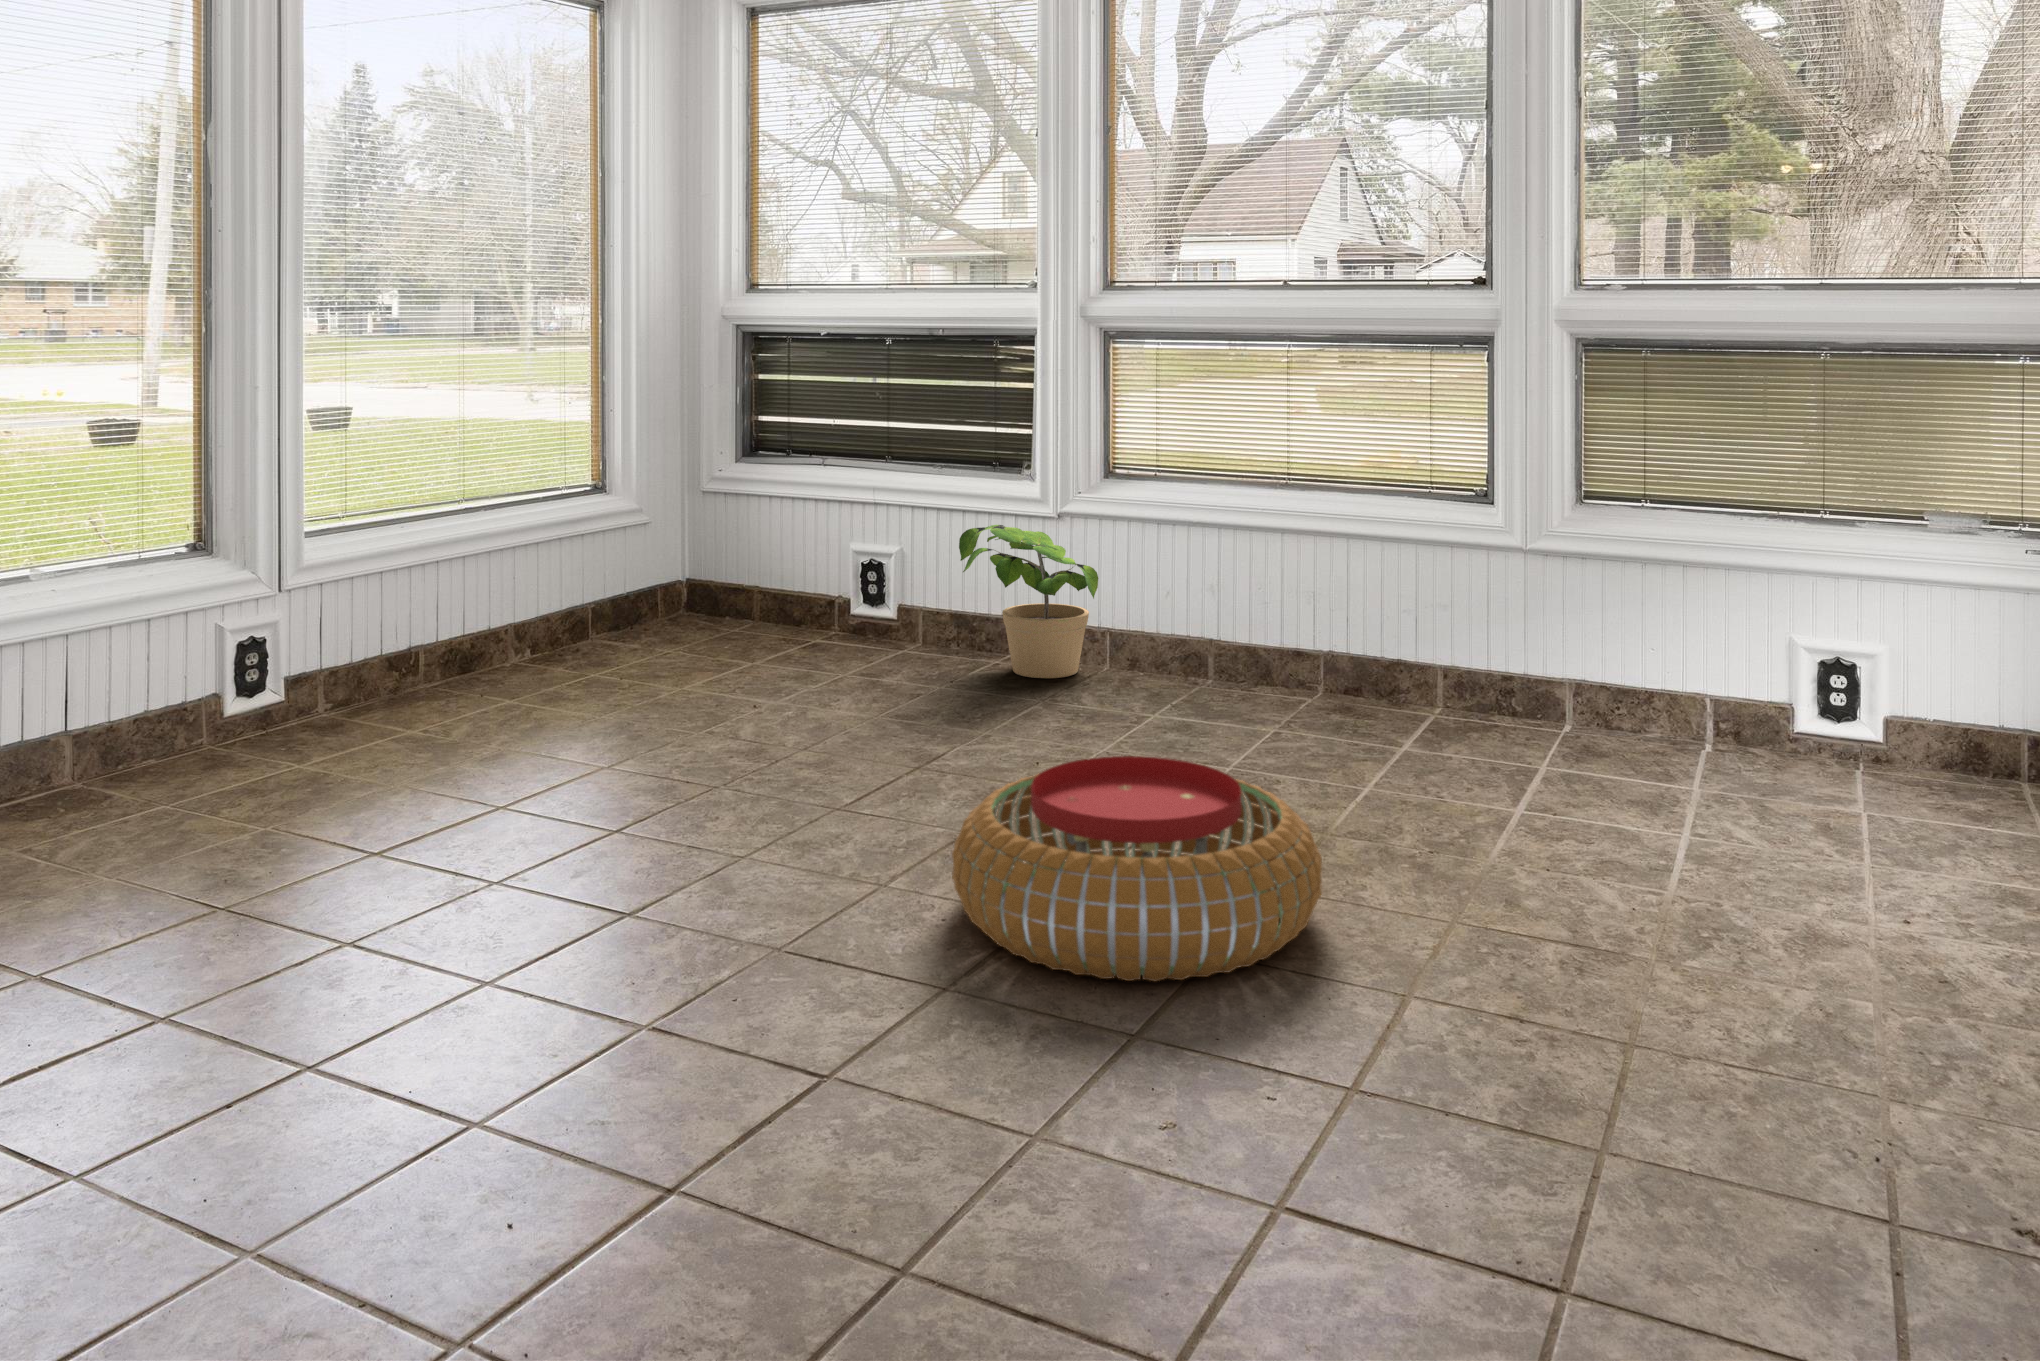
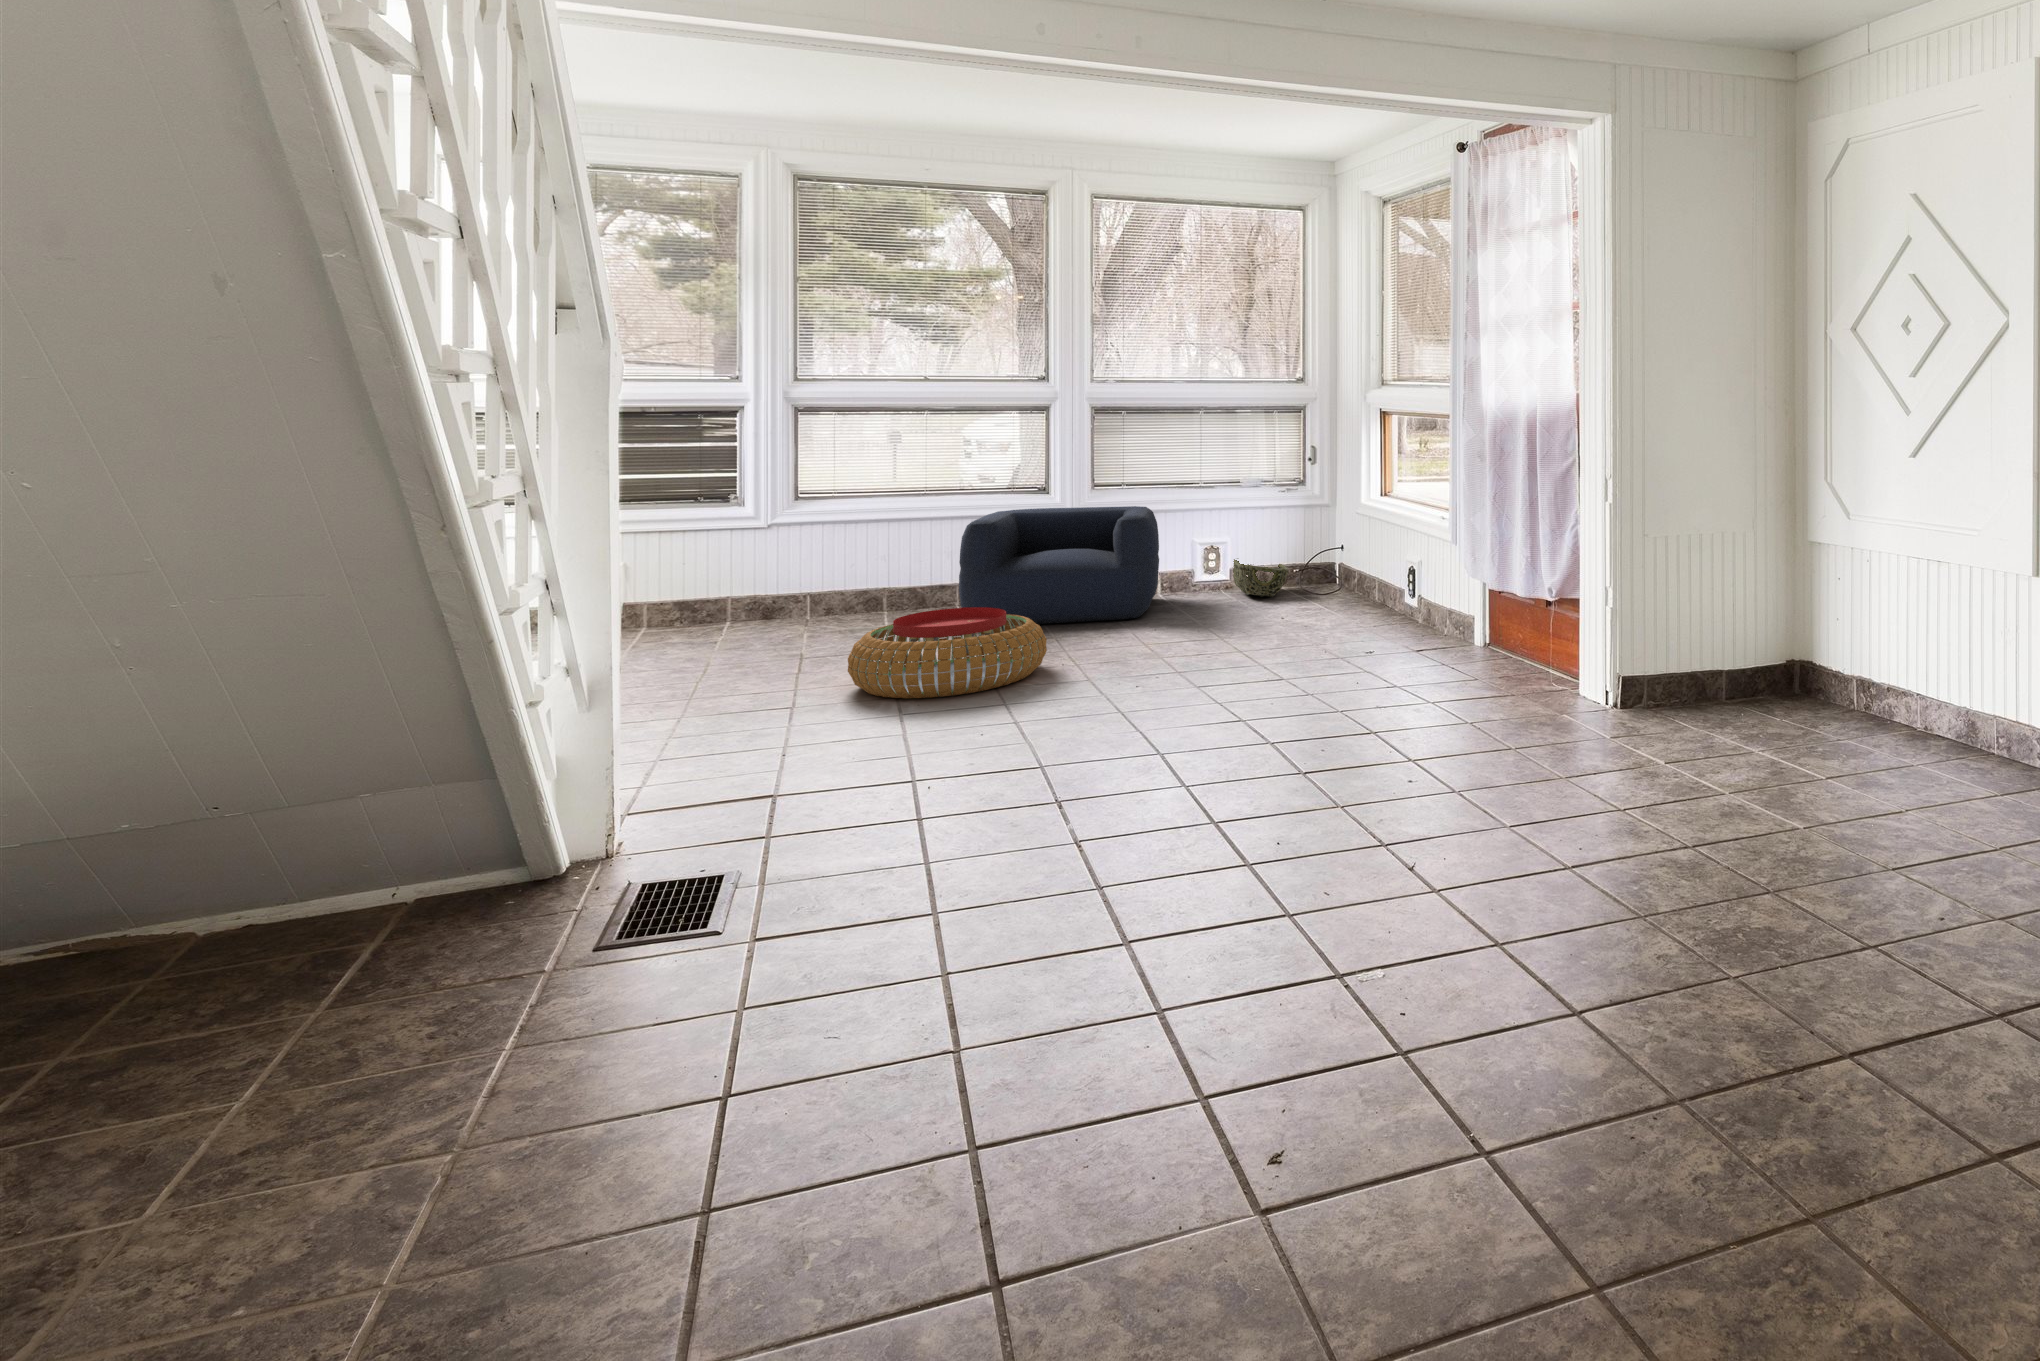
potted plant: present [959,525,1098,678] -> none [698,530,803,624]
armchair: none [1278,531,1689,819] -> present [959,506,1159,626]
woven basket: none [1881,699,2028,823] -> present [1233,559,1289,597]

